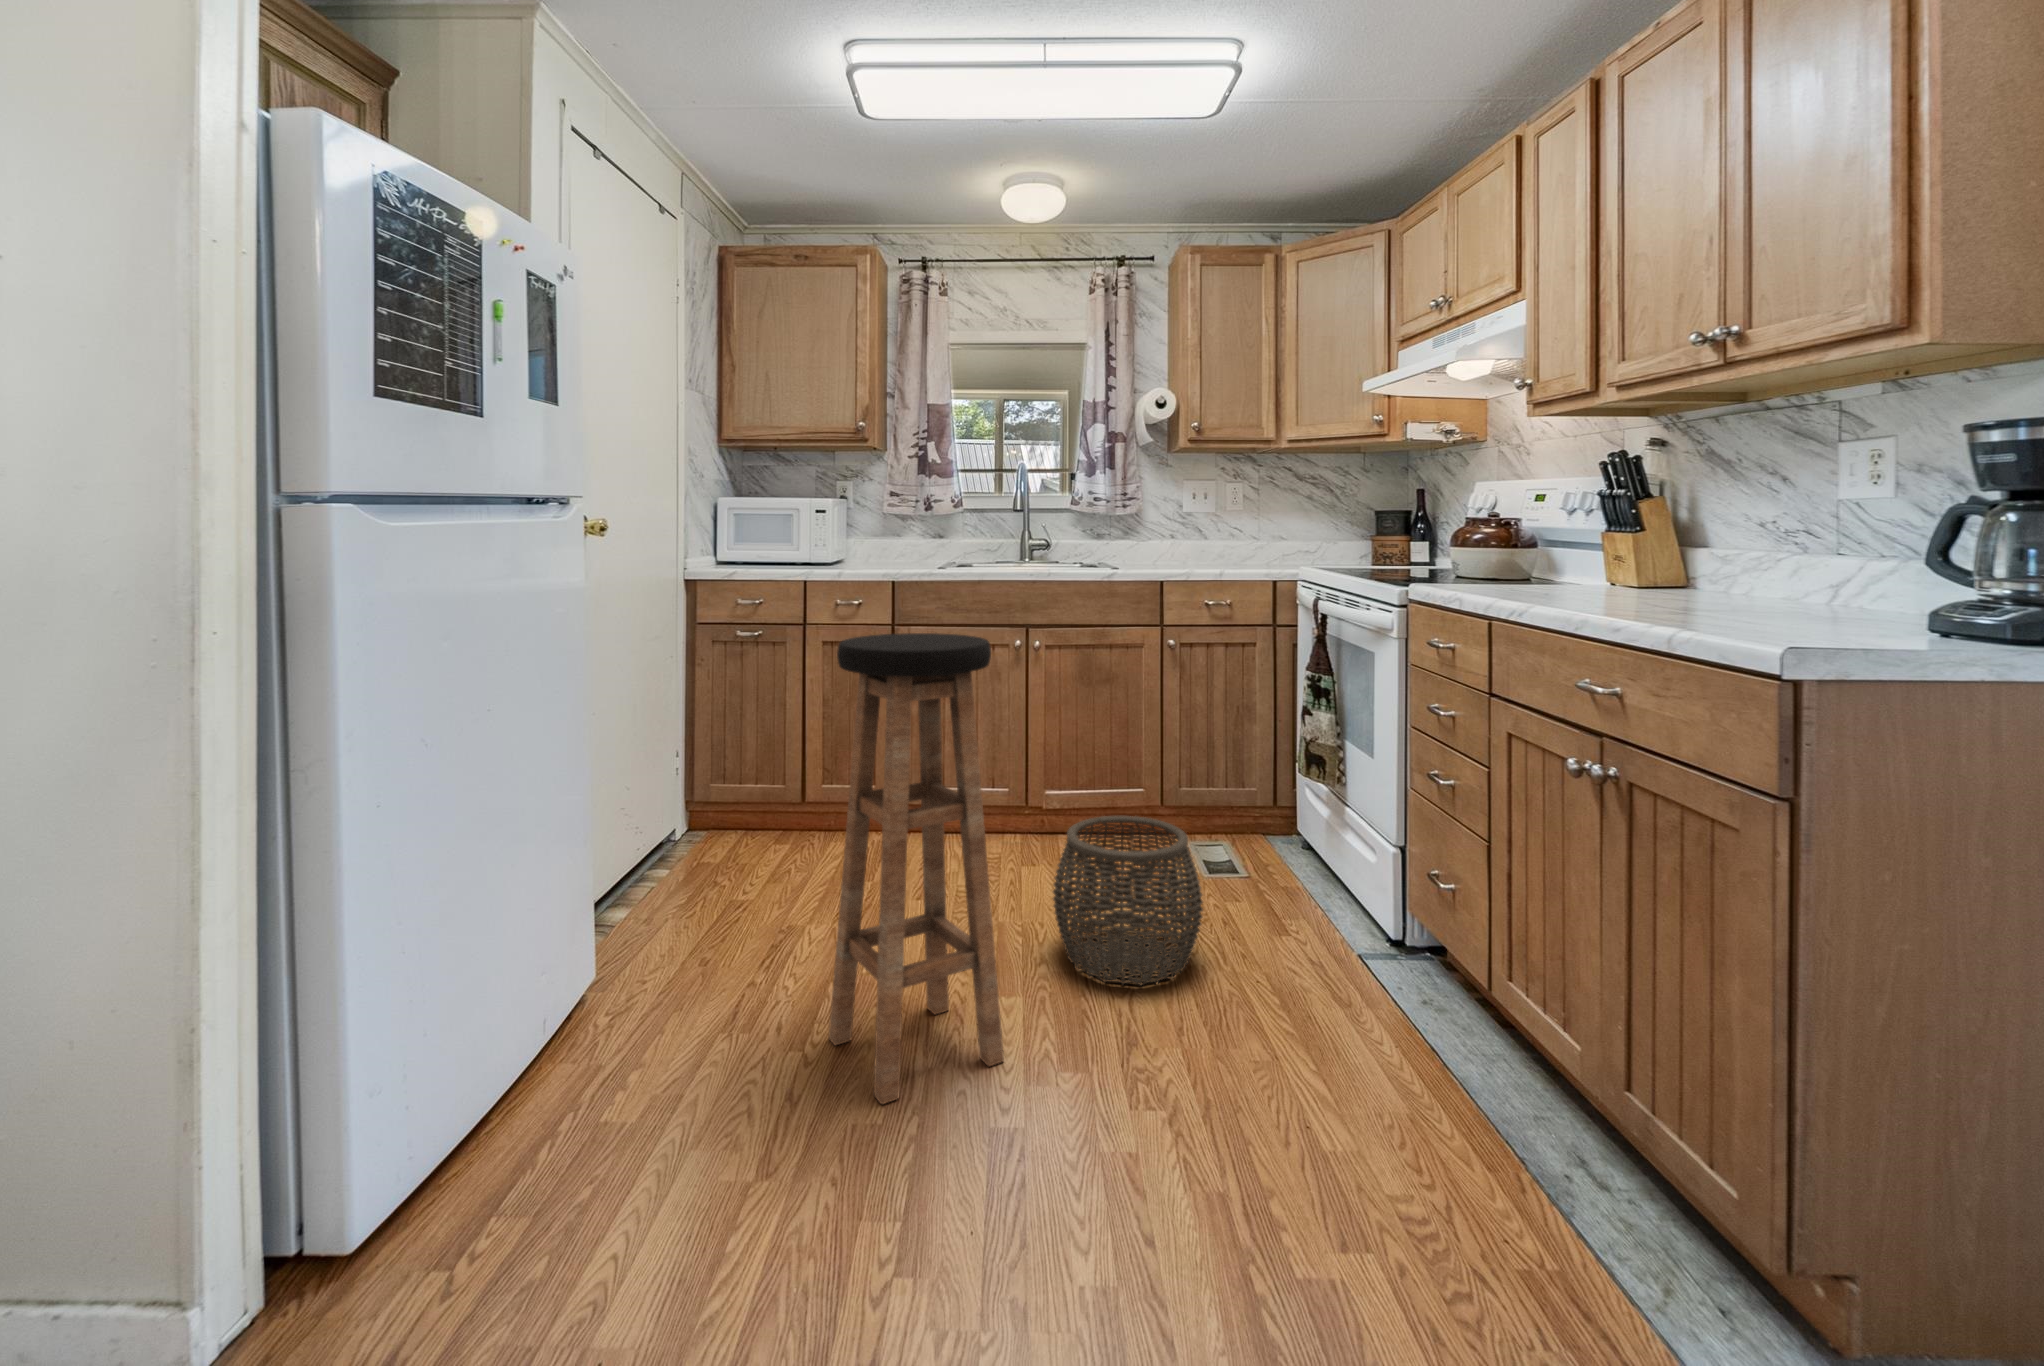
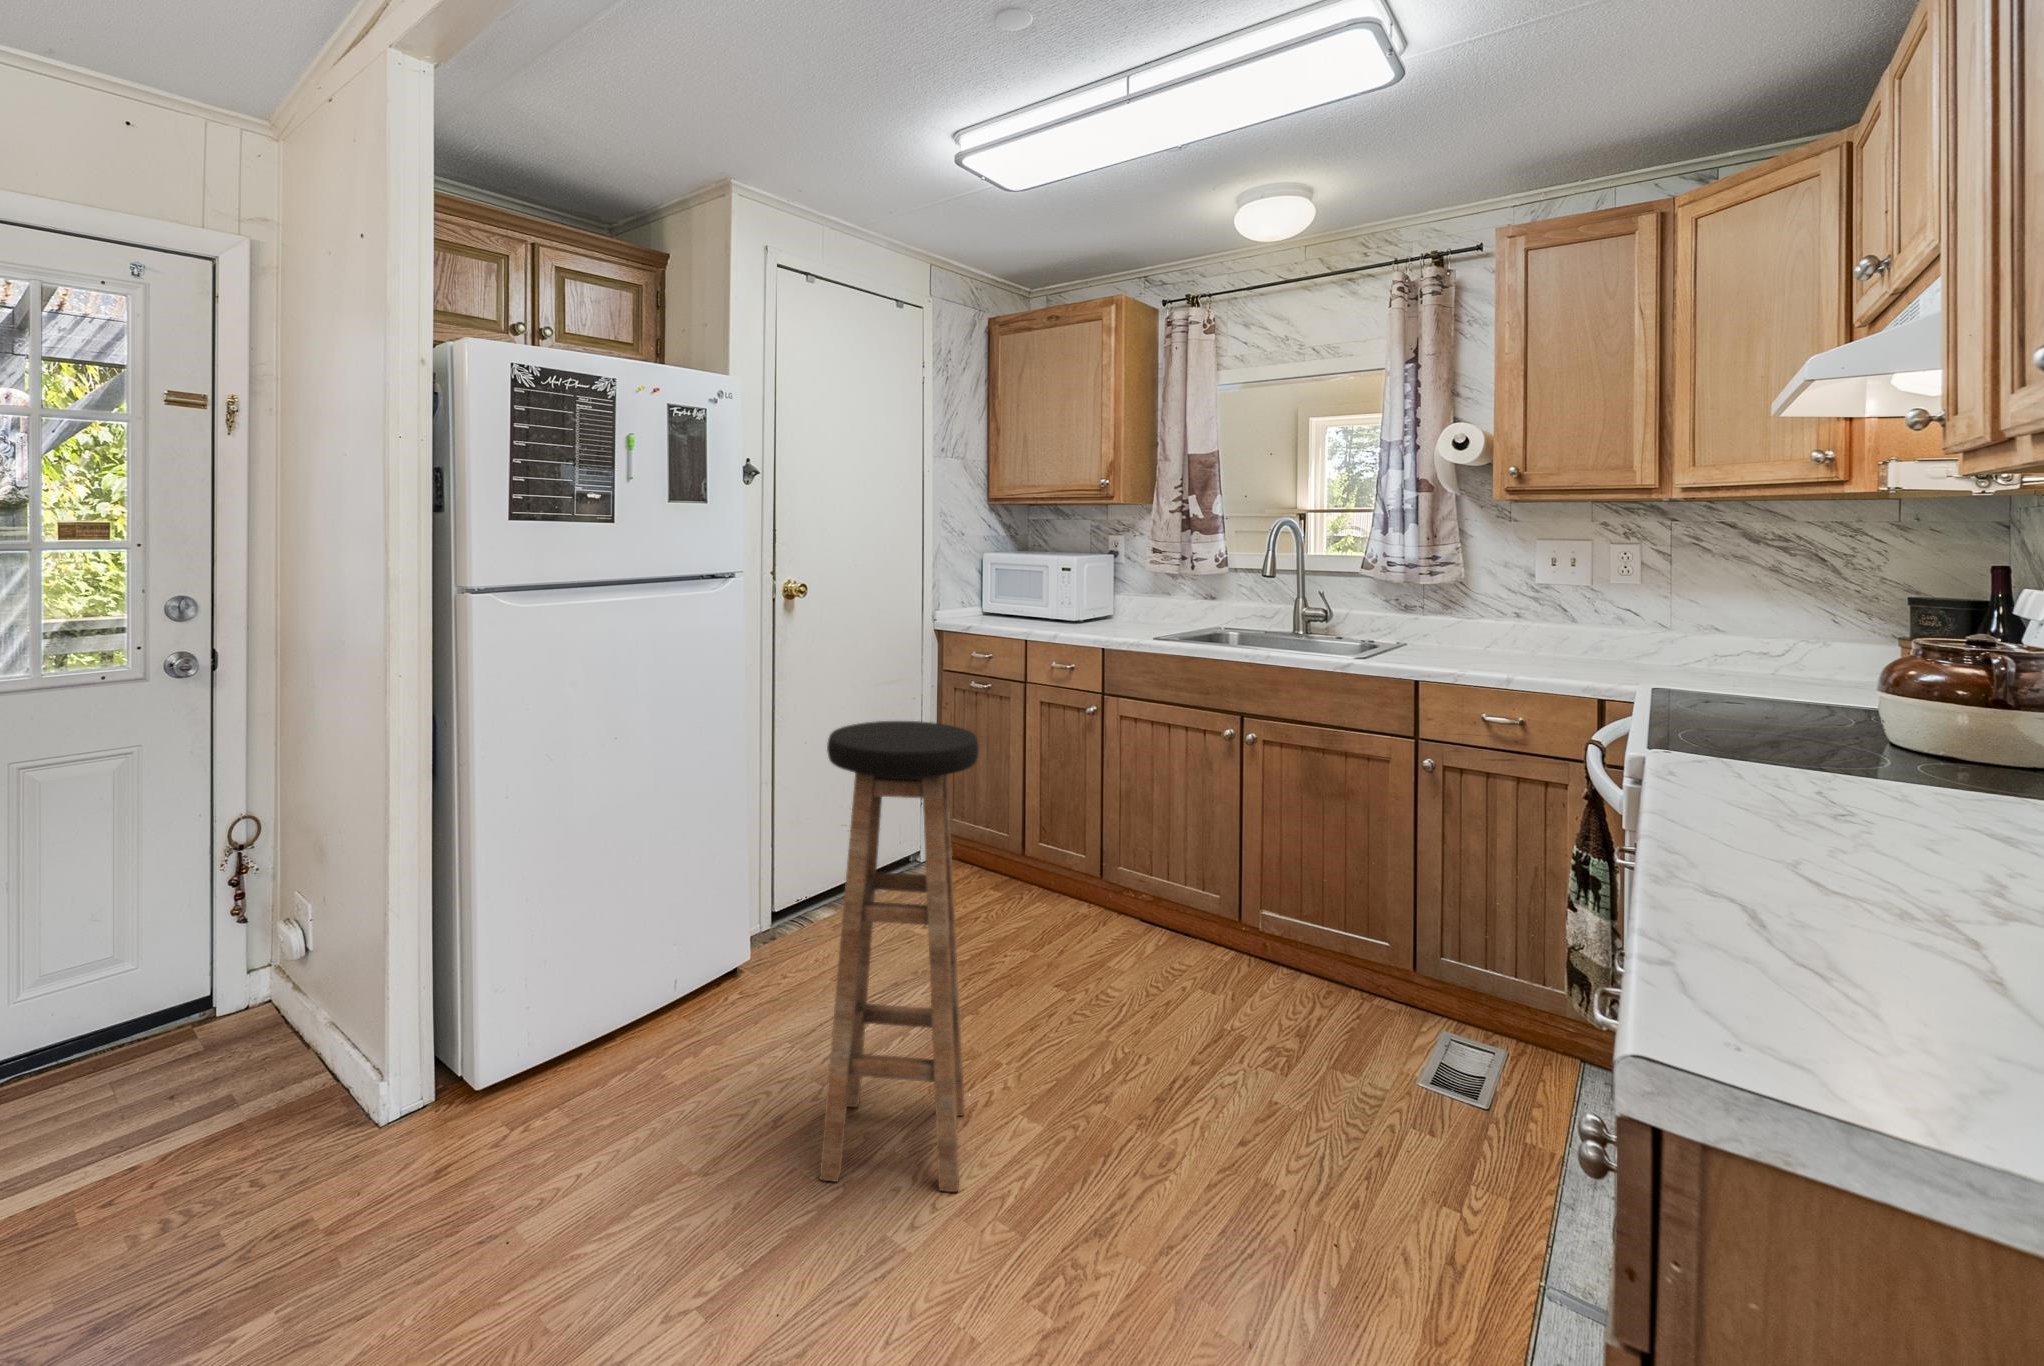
woven basket: present [1053,816,1203,986] -> none [1109,958,1294,1186]

